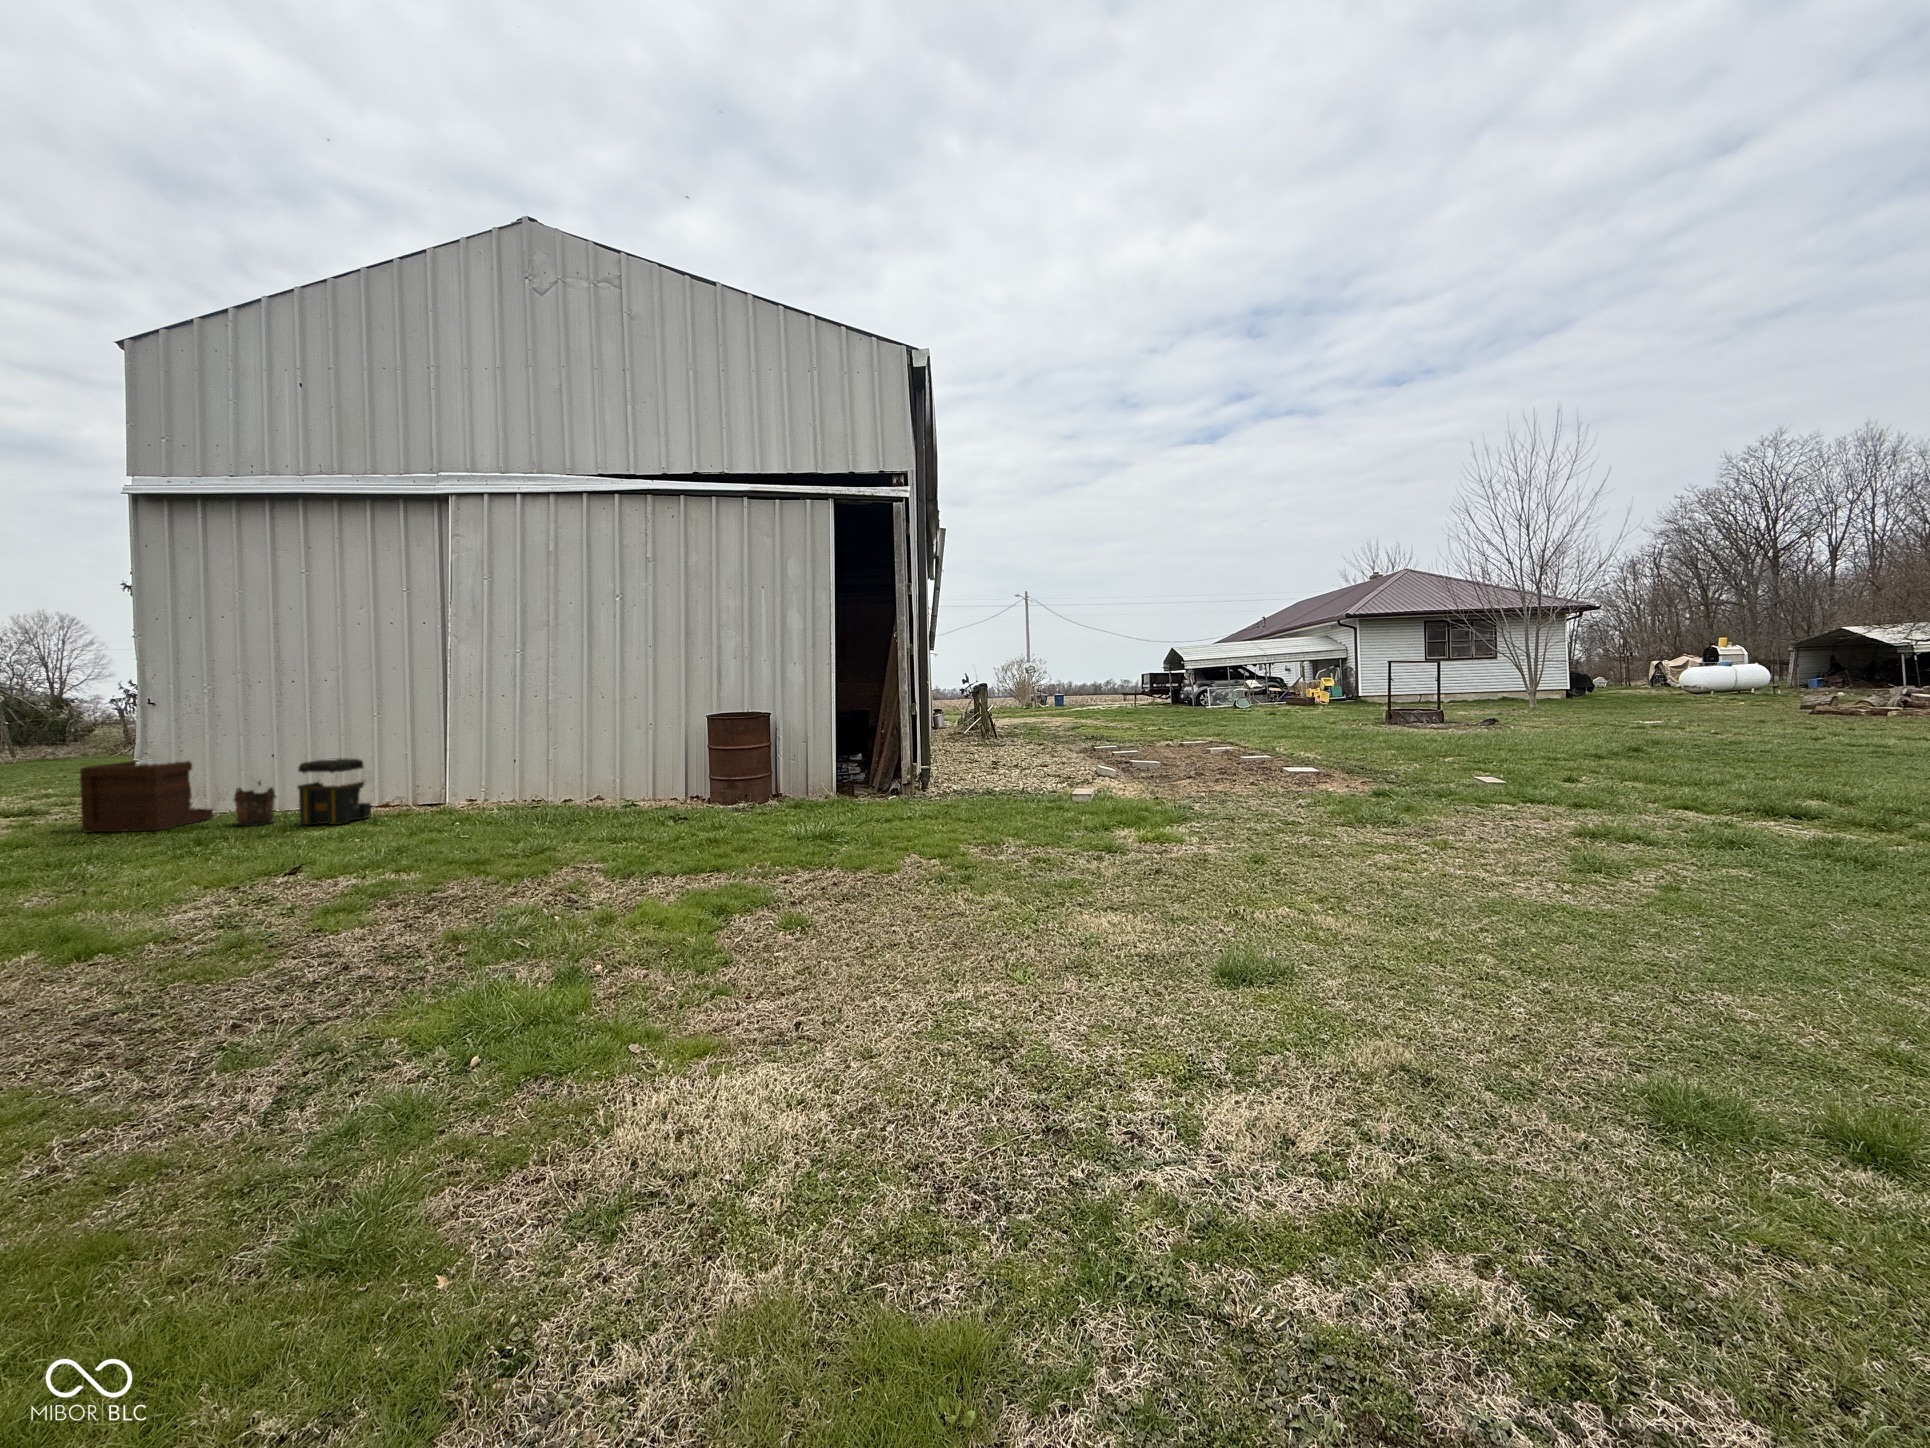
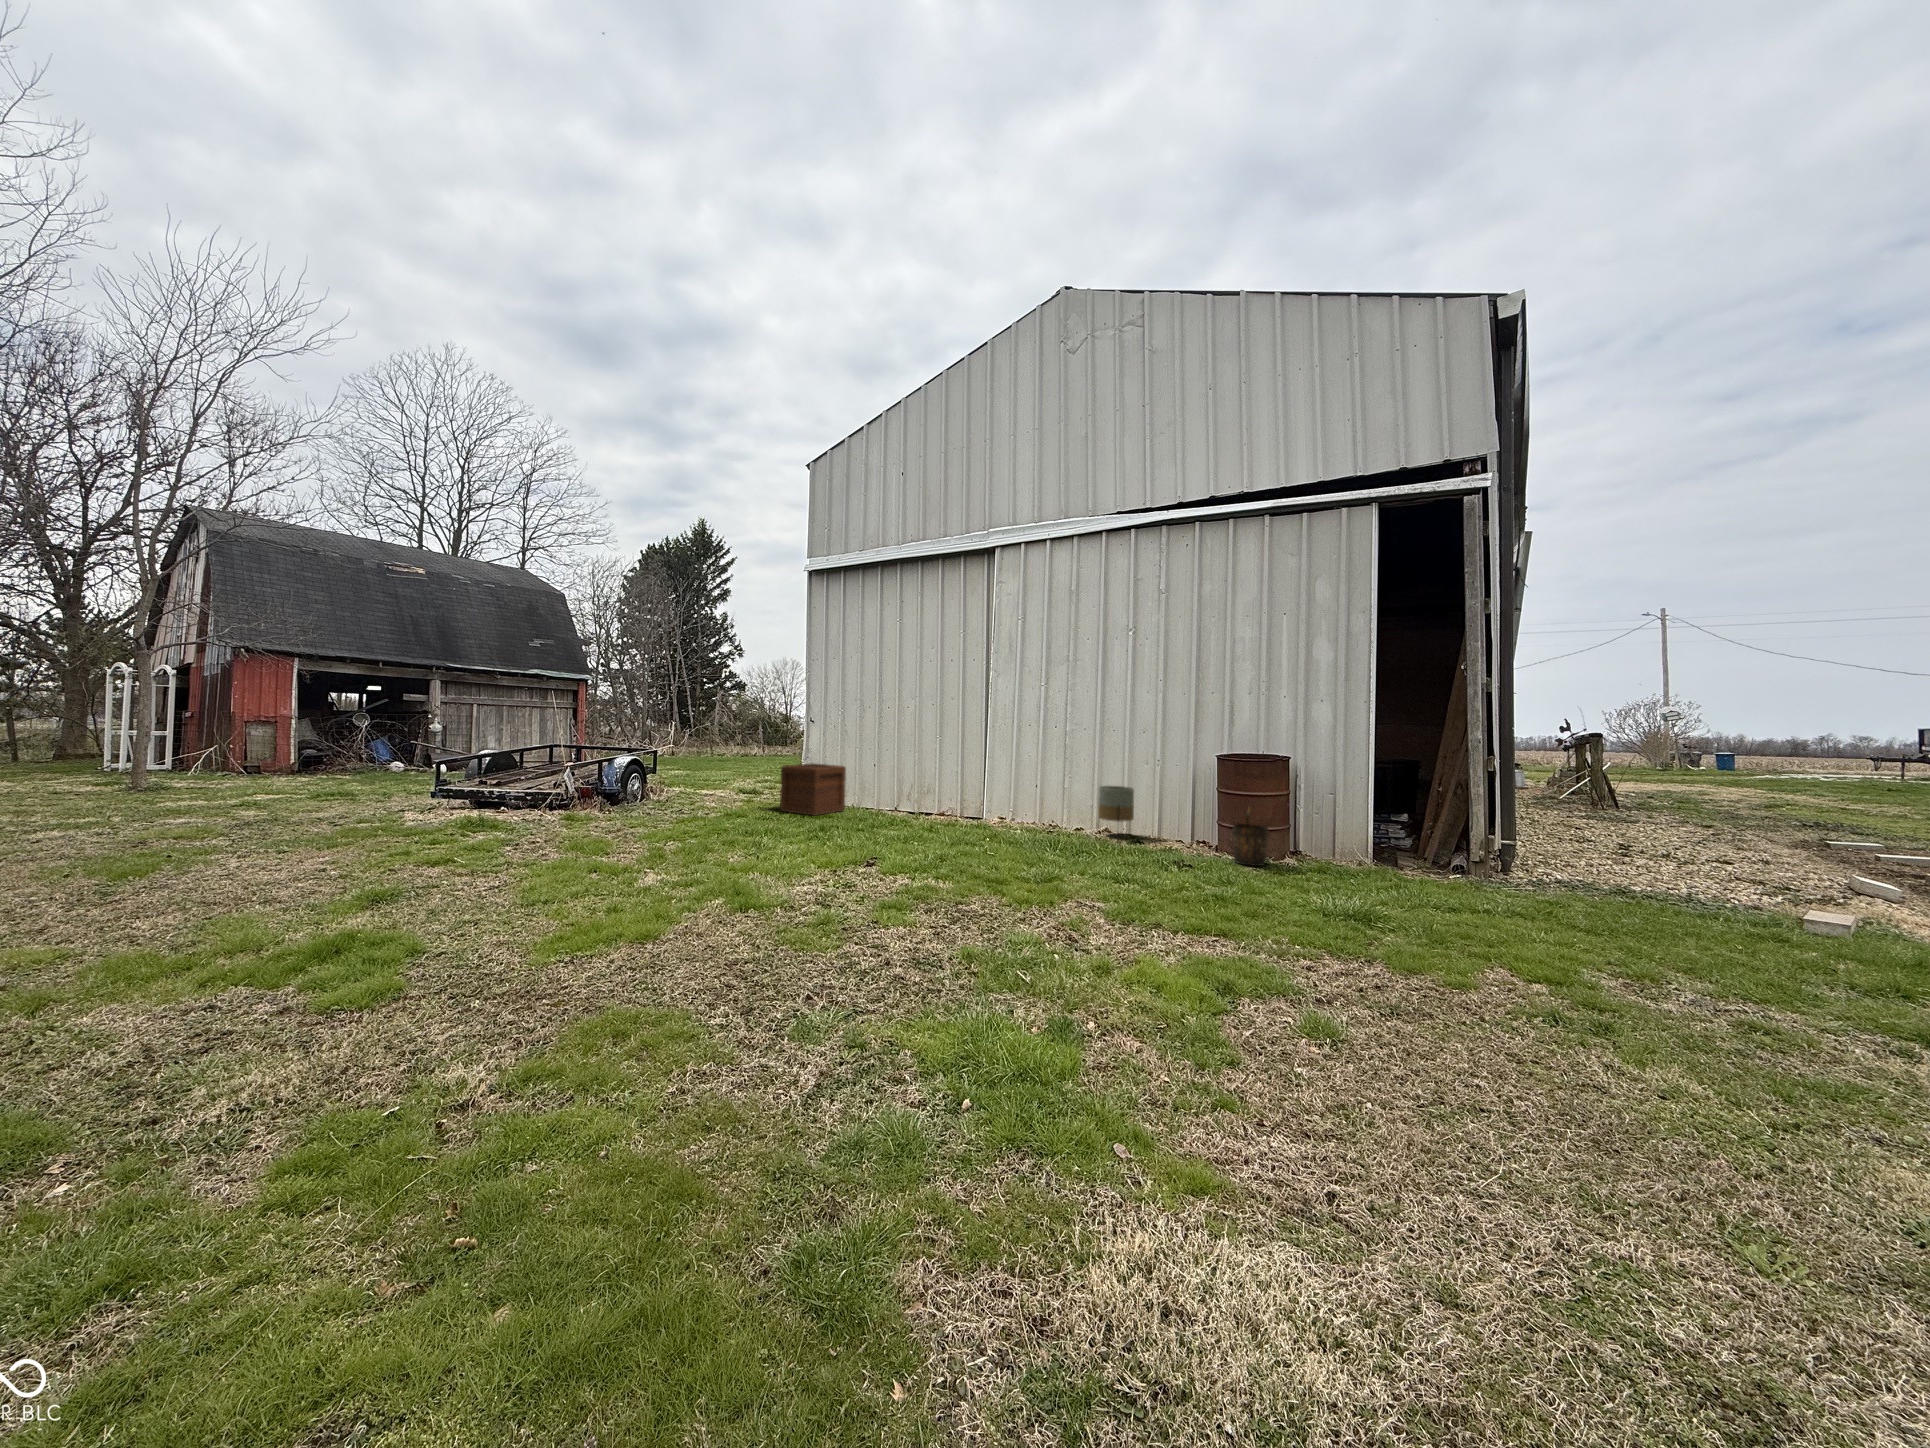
planter: none [588,752,627,804] -> present [1098,786,1134,831]
toolbox: present [298,758,371,825] -> none [890,772,937,827]
bucket: present [234,781,276,826] -> present [1231,809,1269,866]

